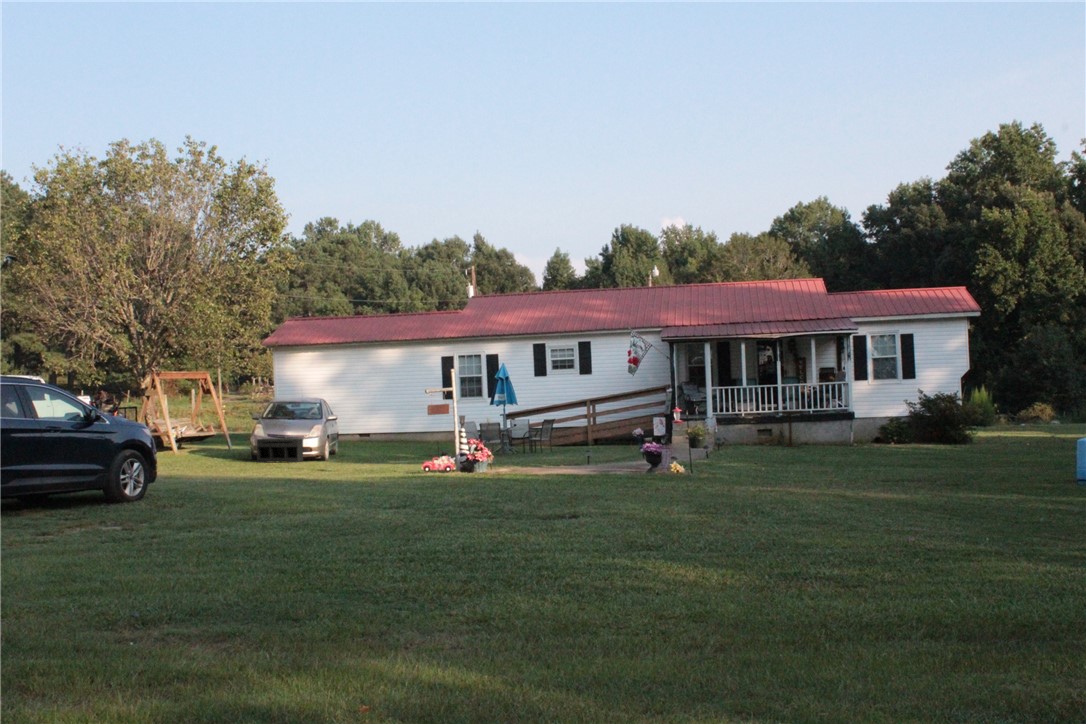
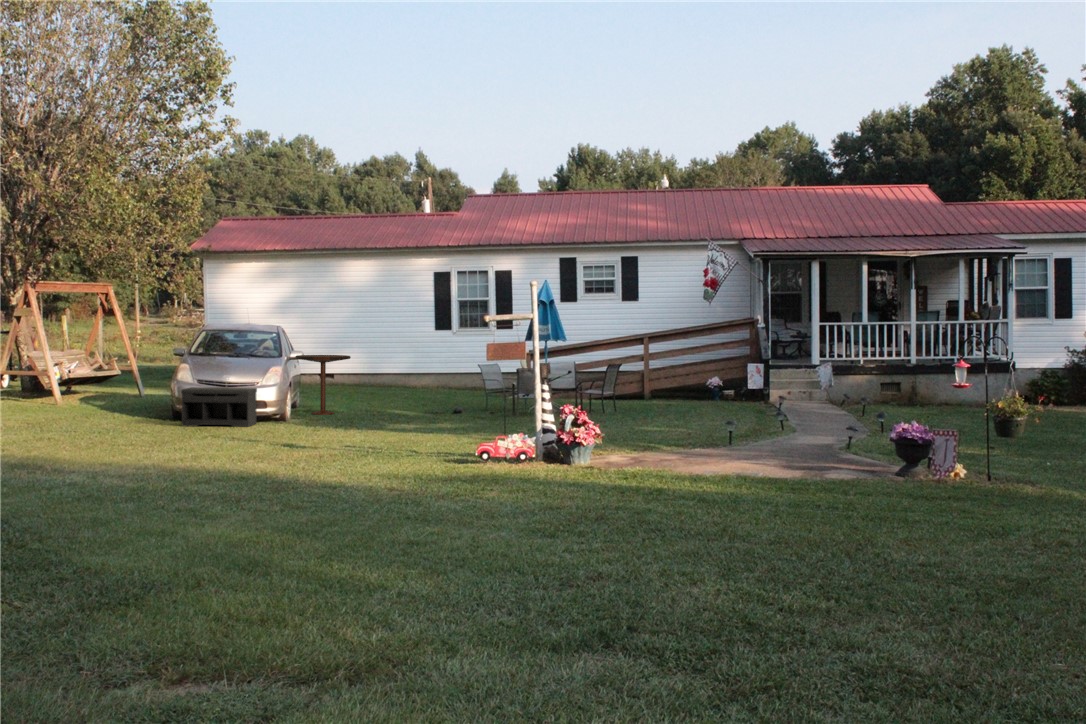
pedestal table: present [774,411,805,447] -> present [295,355,351,415]

